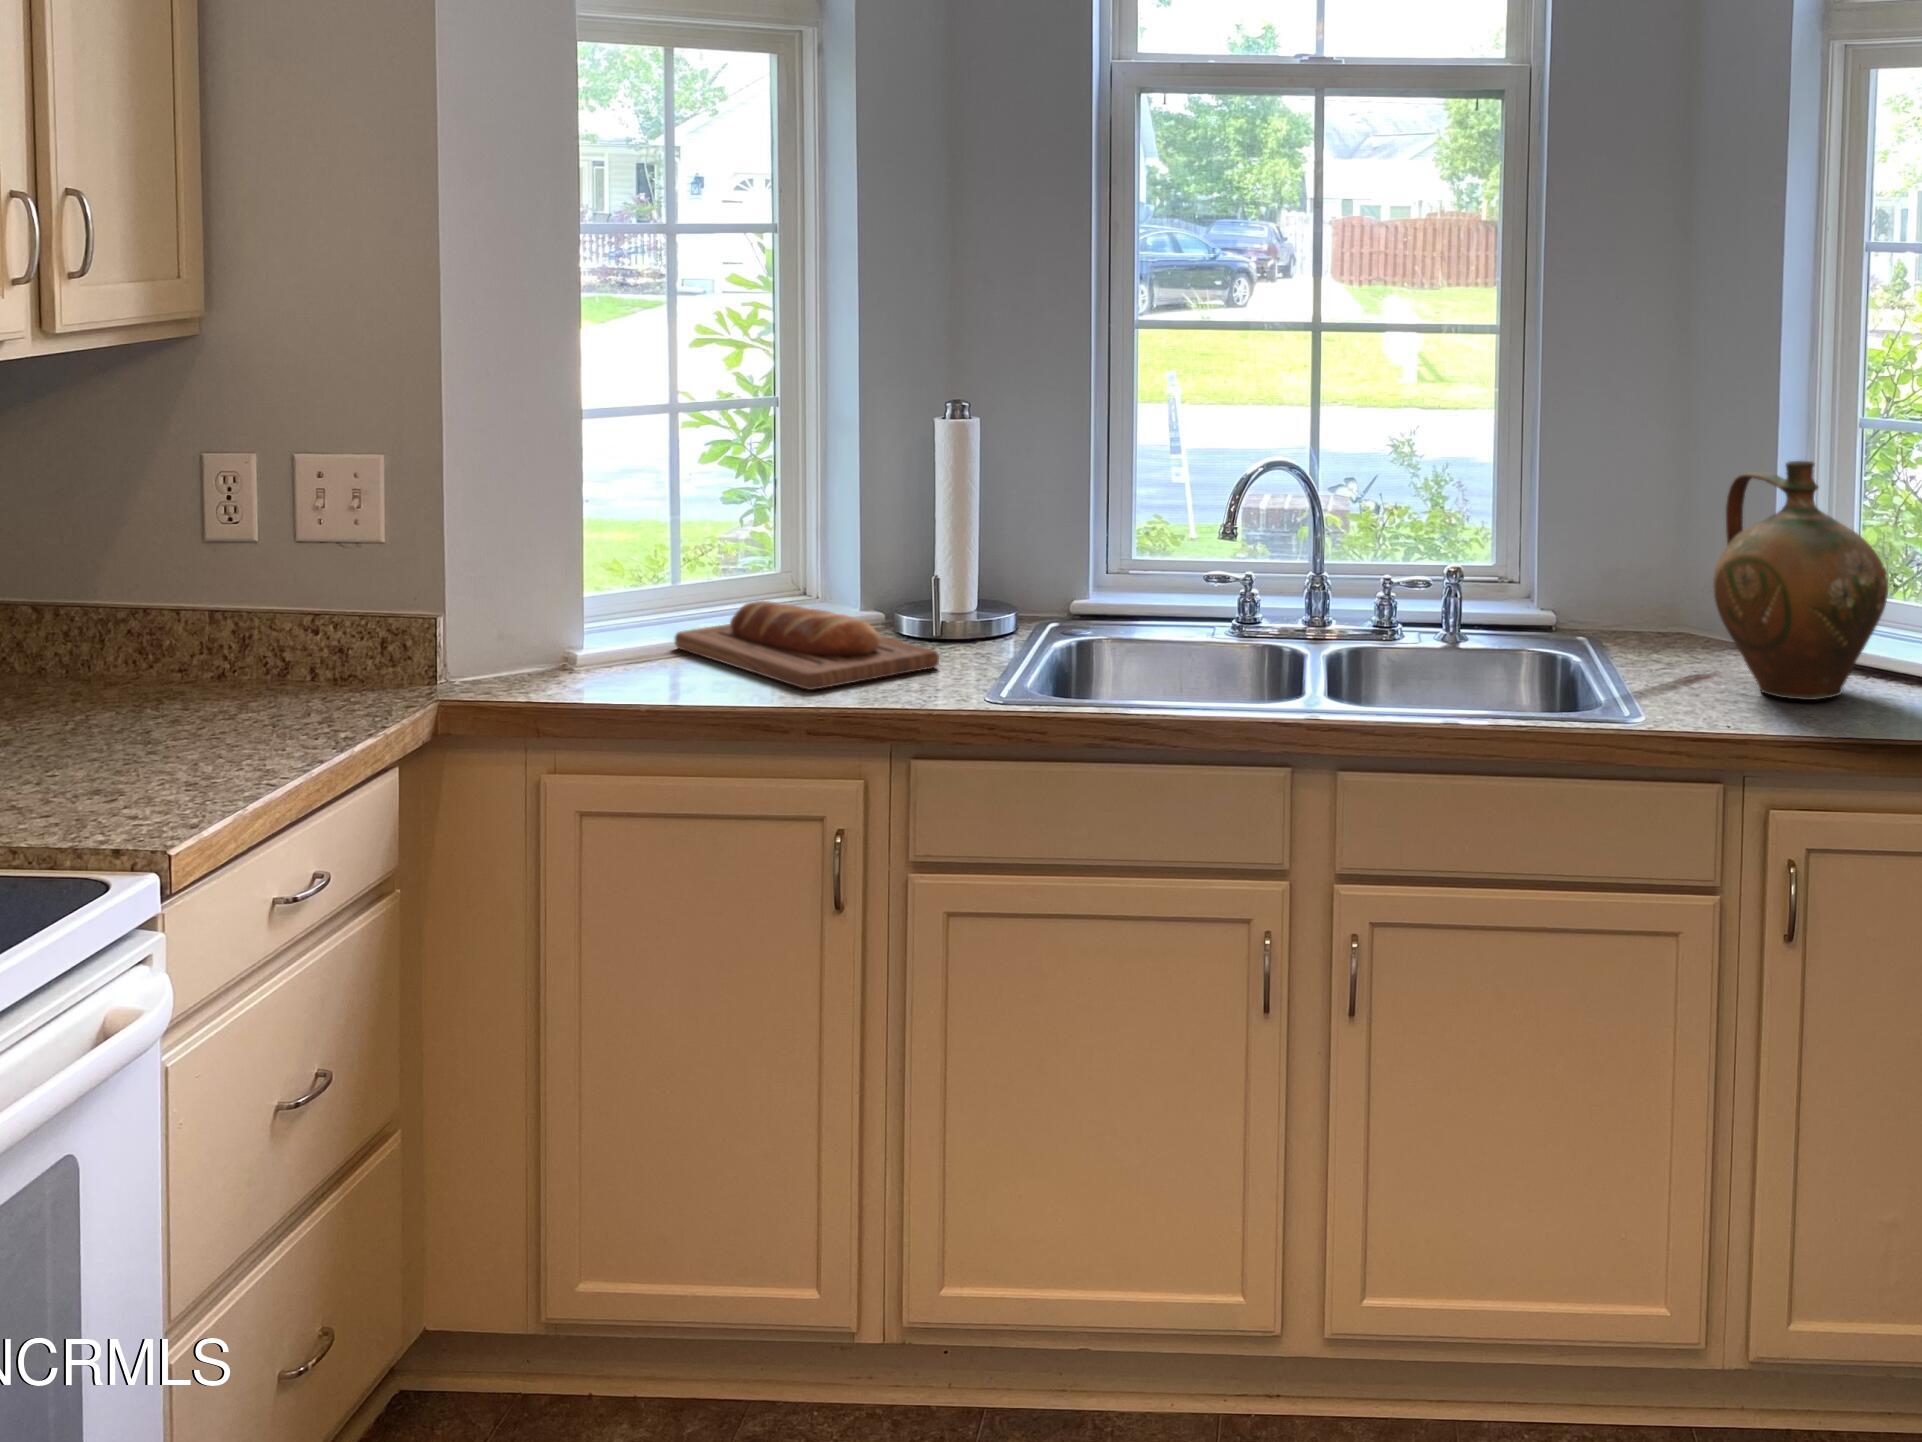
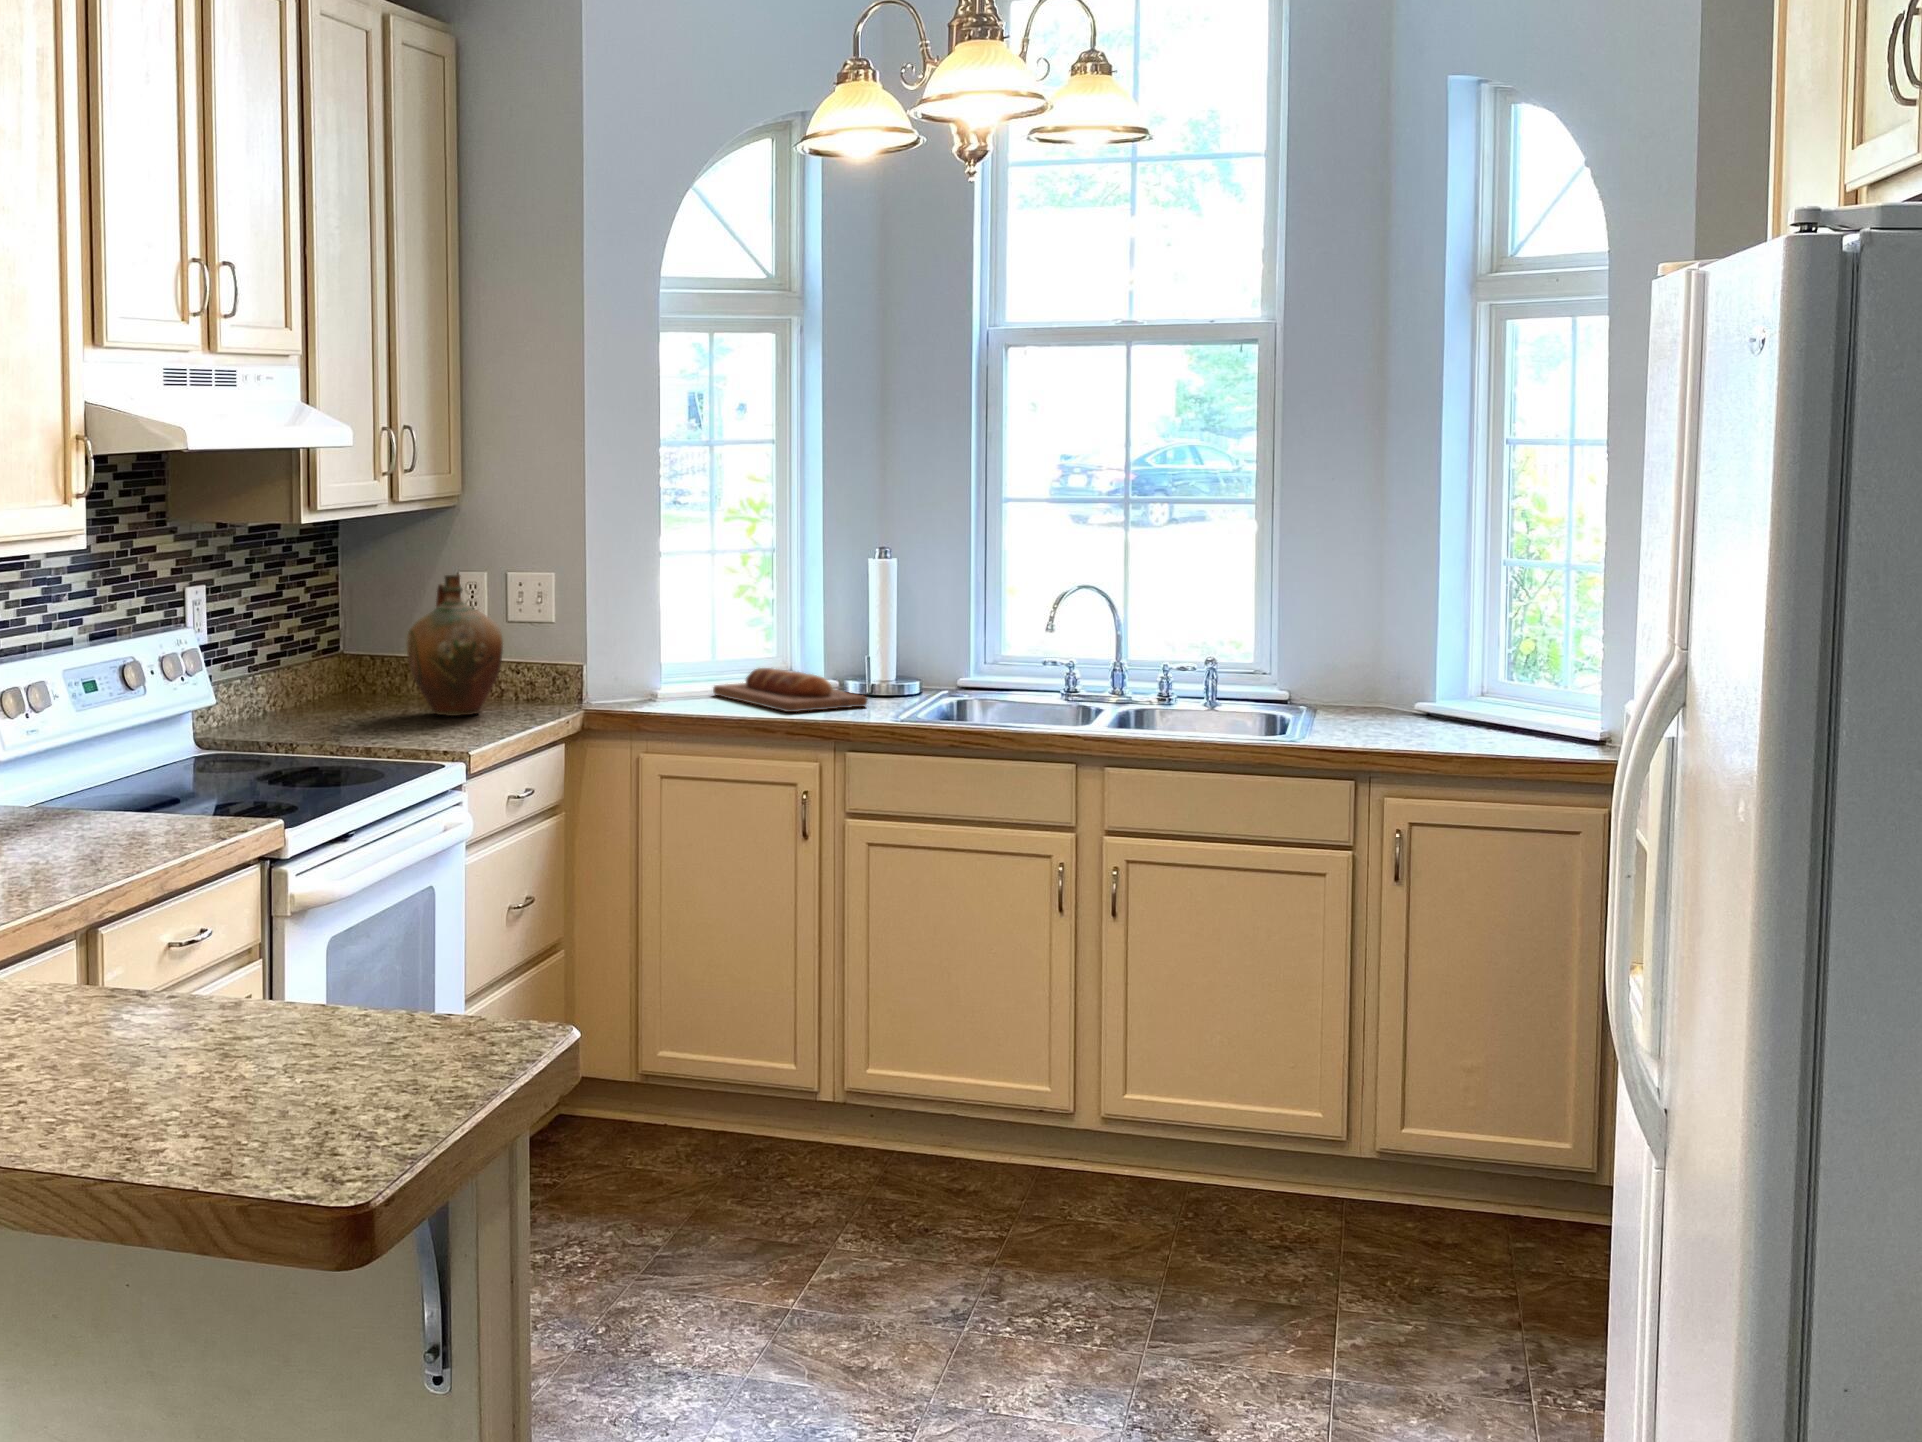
ceramic jug: present [1713,461,1888,700] -> present [407,575,503,716]

